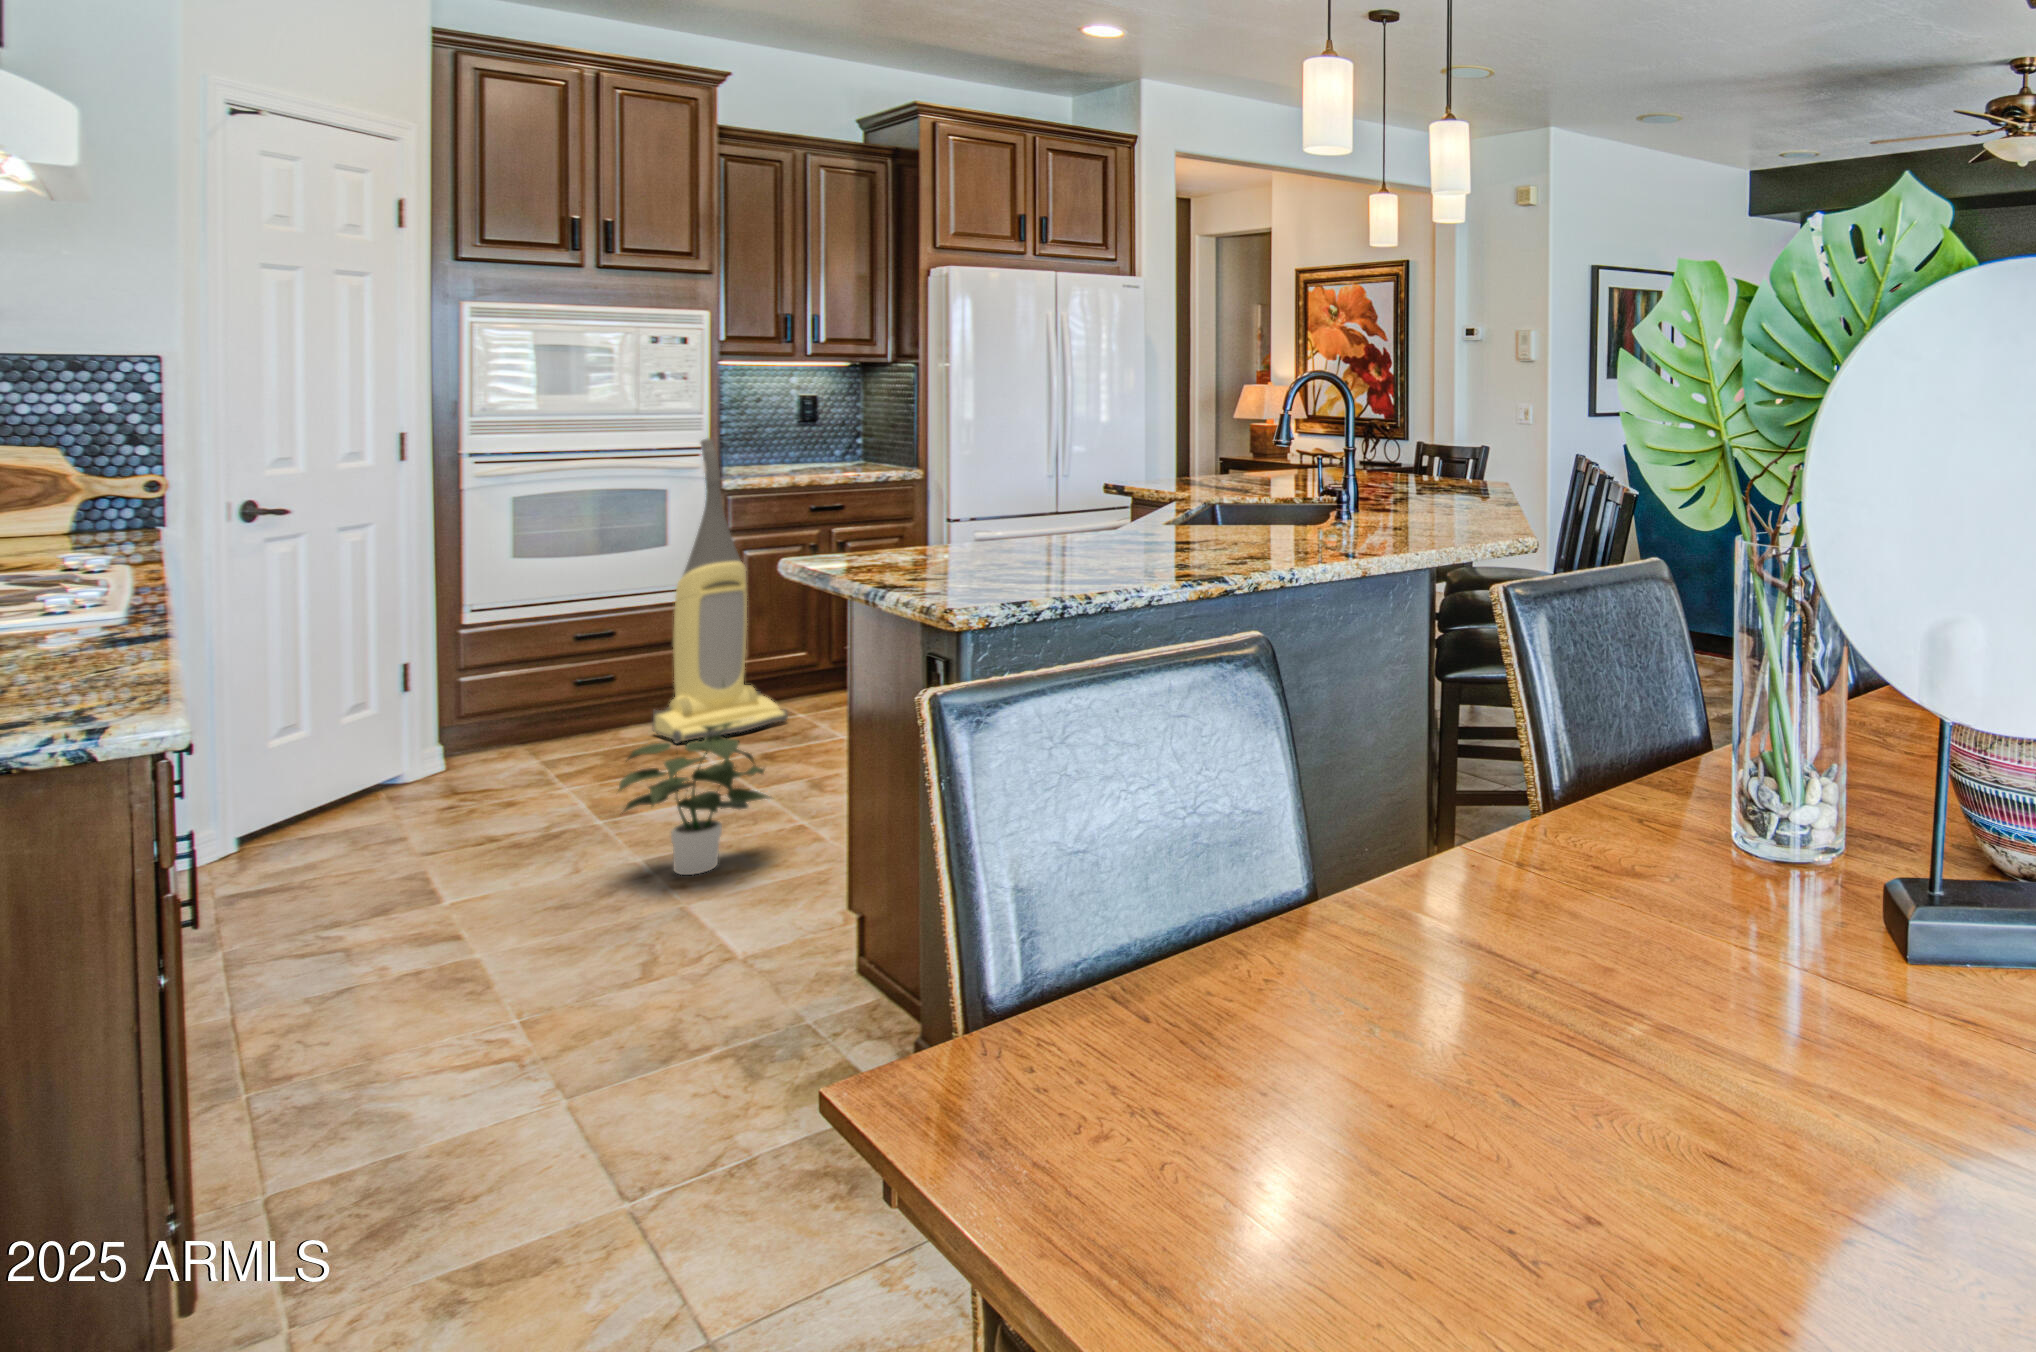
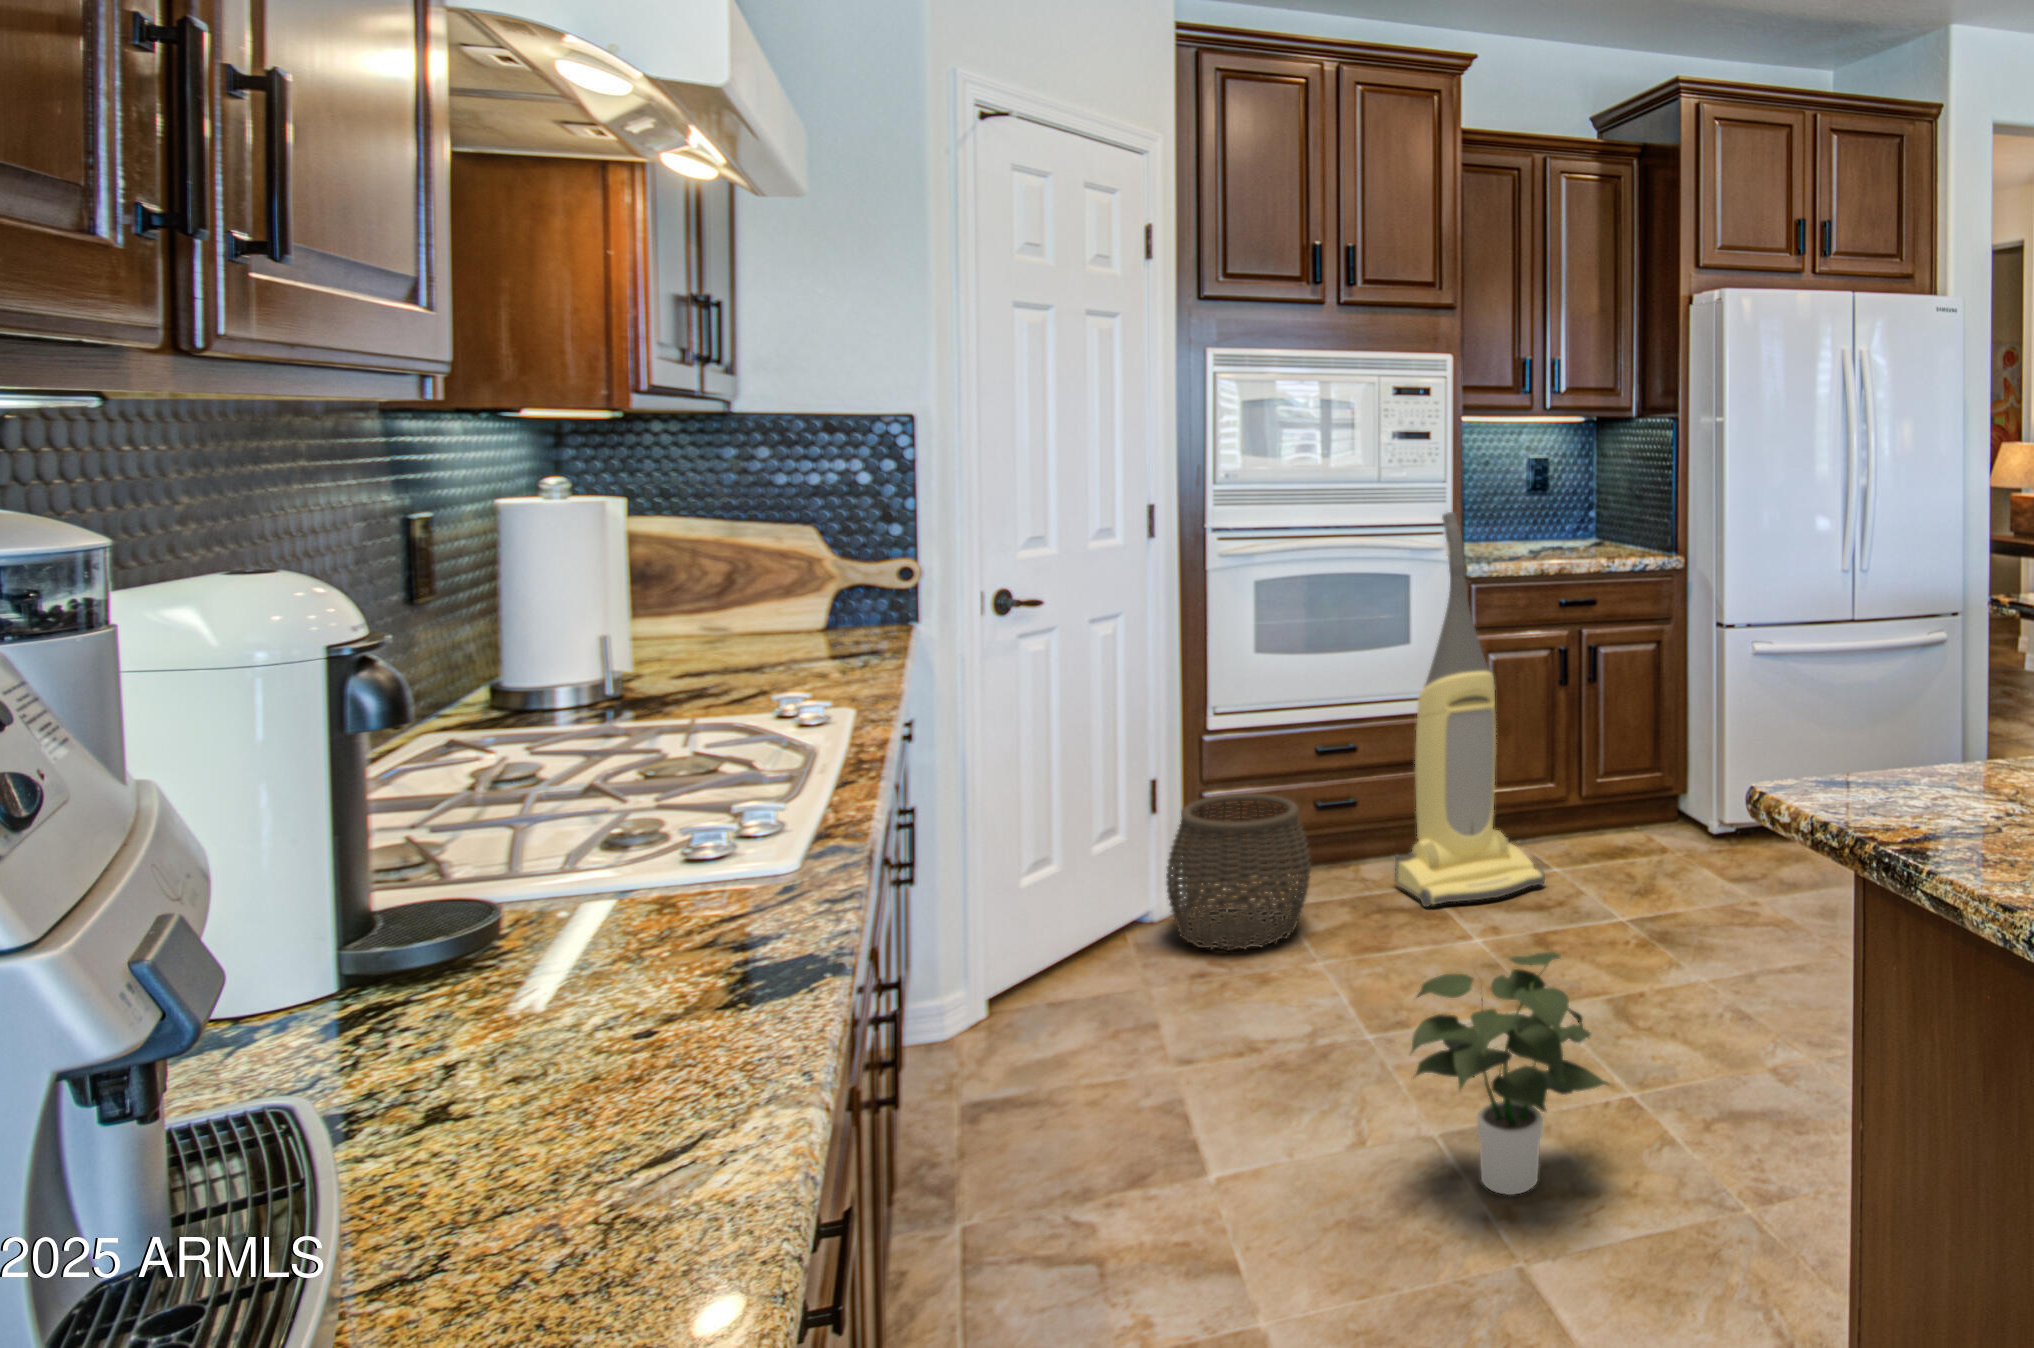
woven basket: none [423,667,567,787] -> present [1166,794,1311,950]

